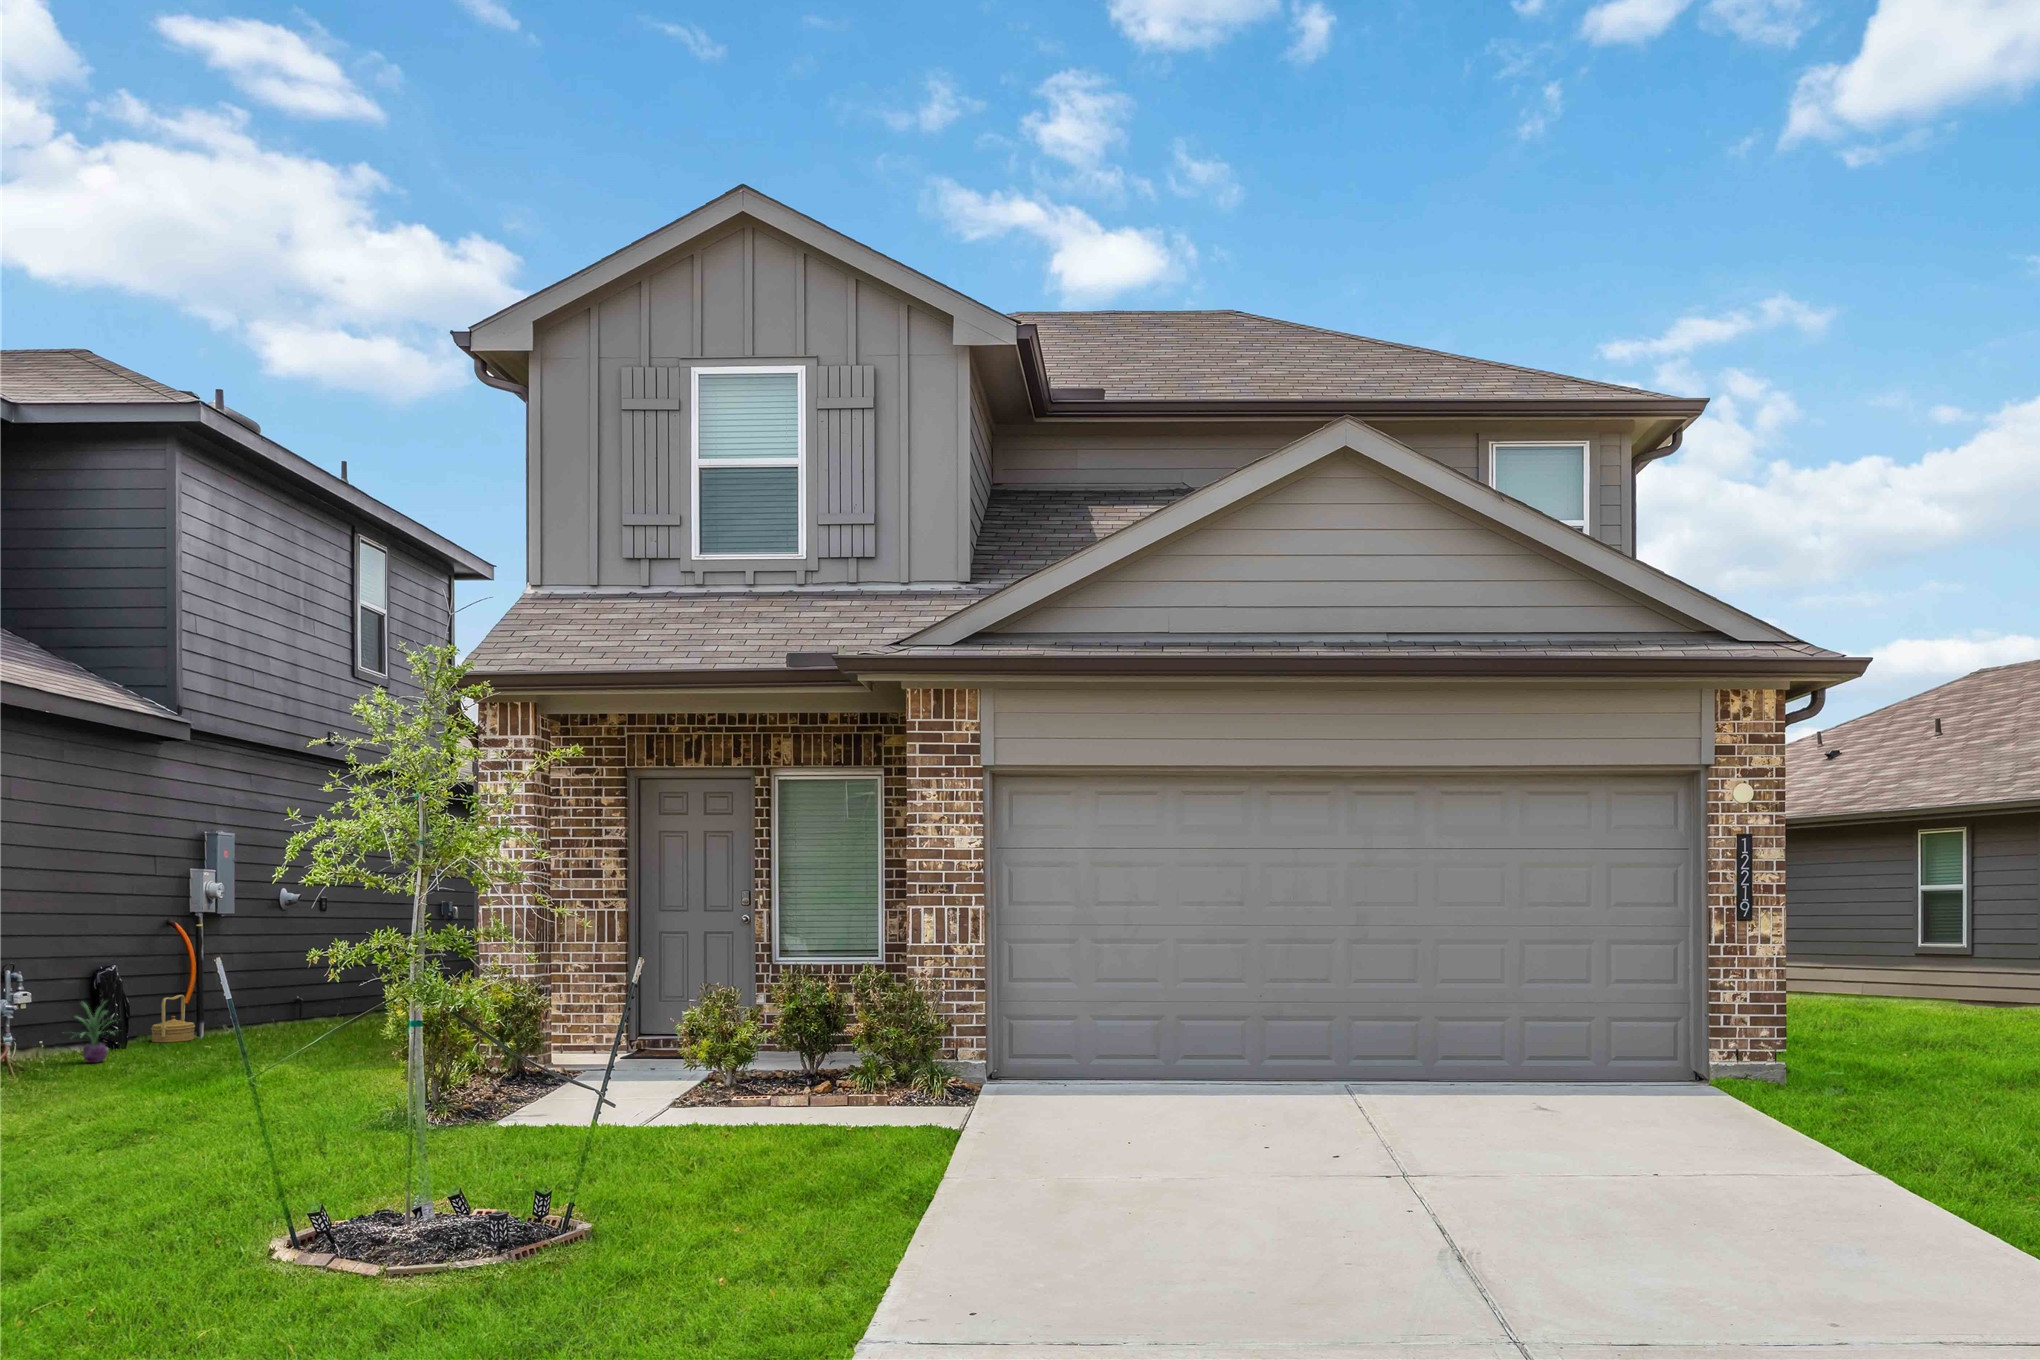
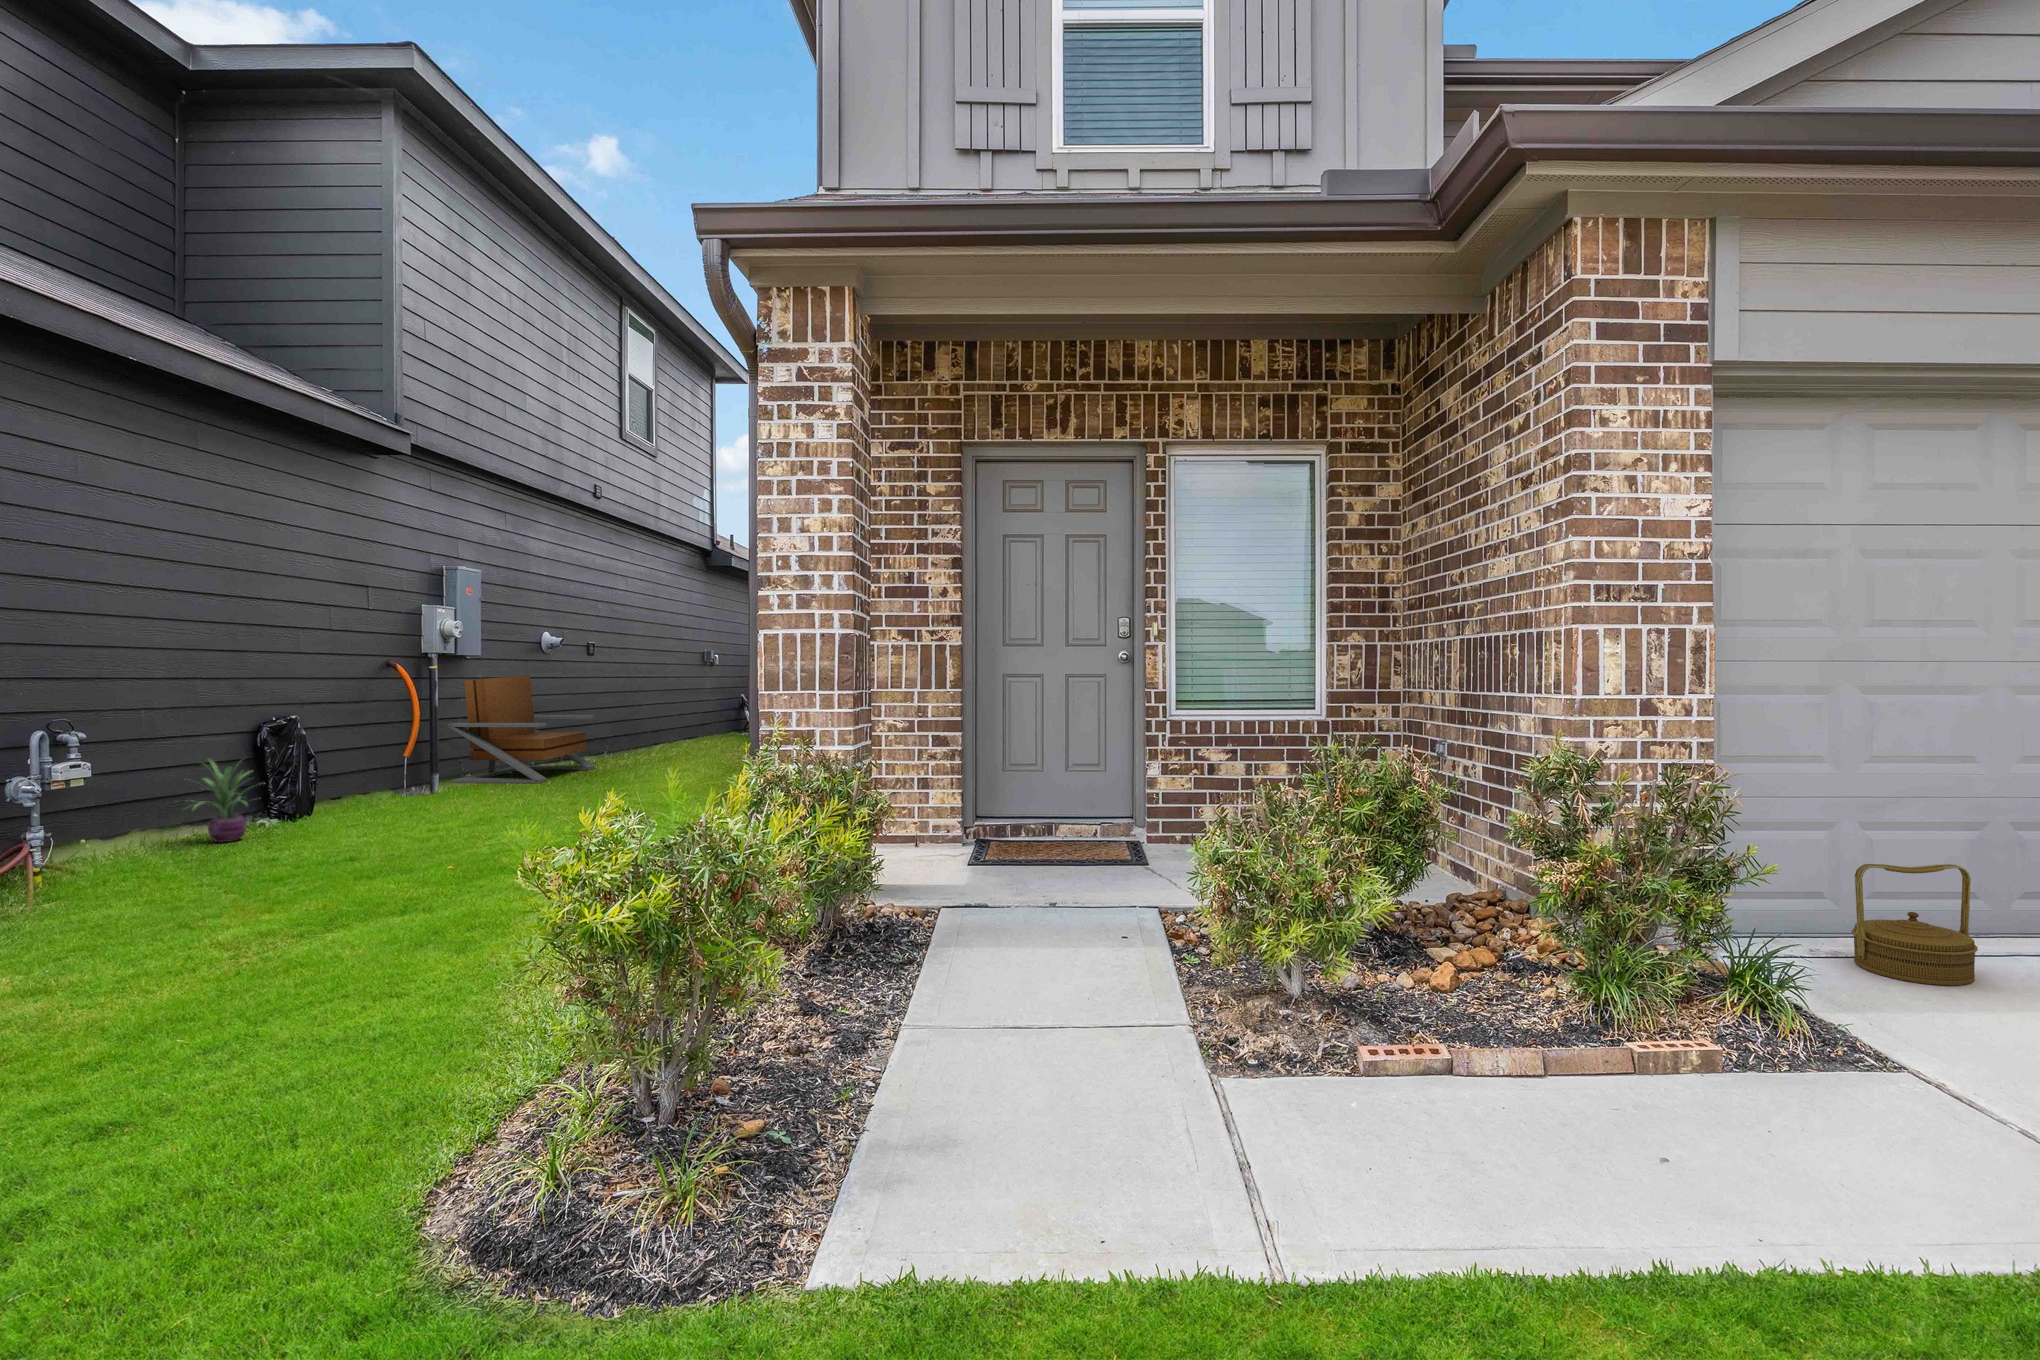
lounge chair: none [216,931,340,1030] -> present [448,675,595,783]
woven basket: present [151,995,195,1042] -> present [1851,864,1978,986]

